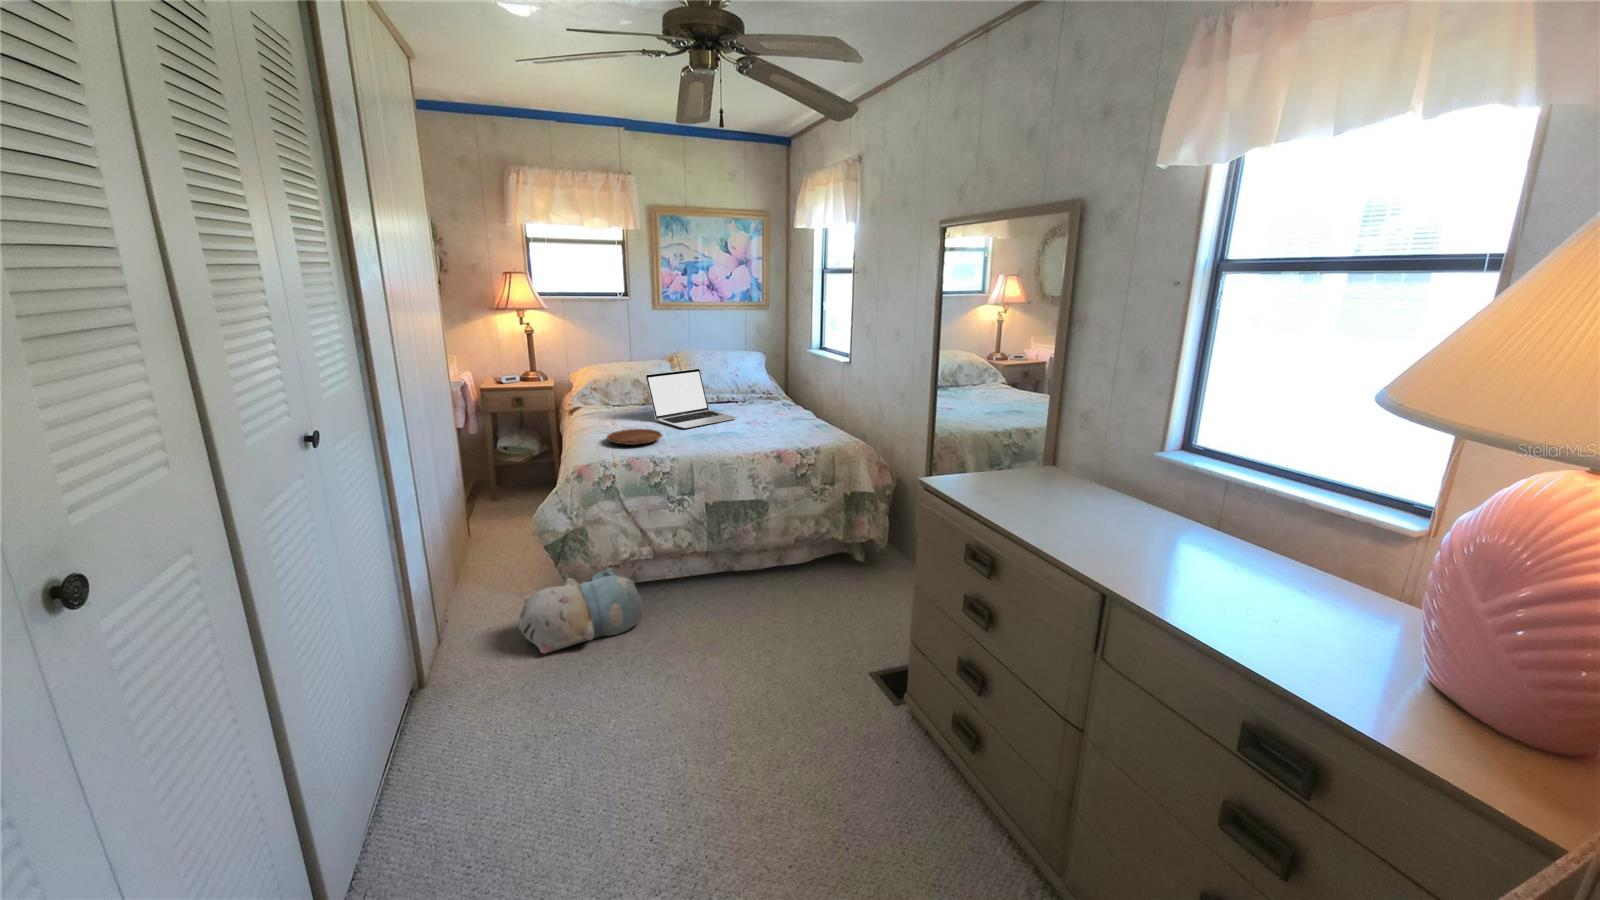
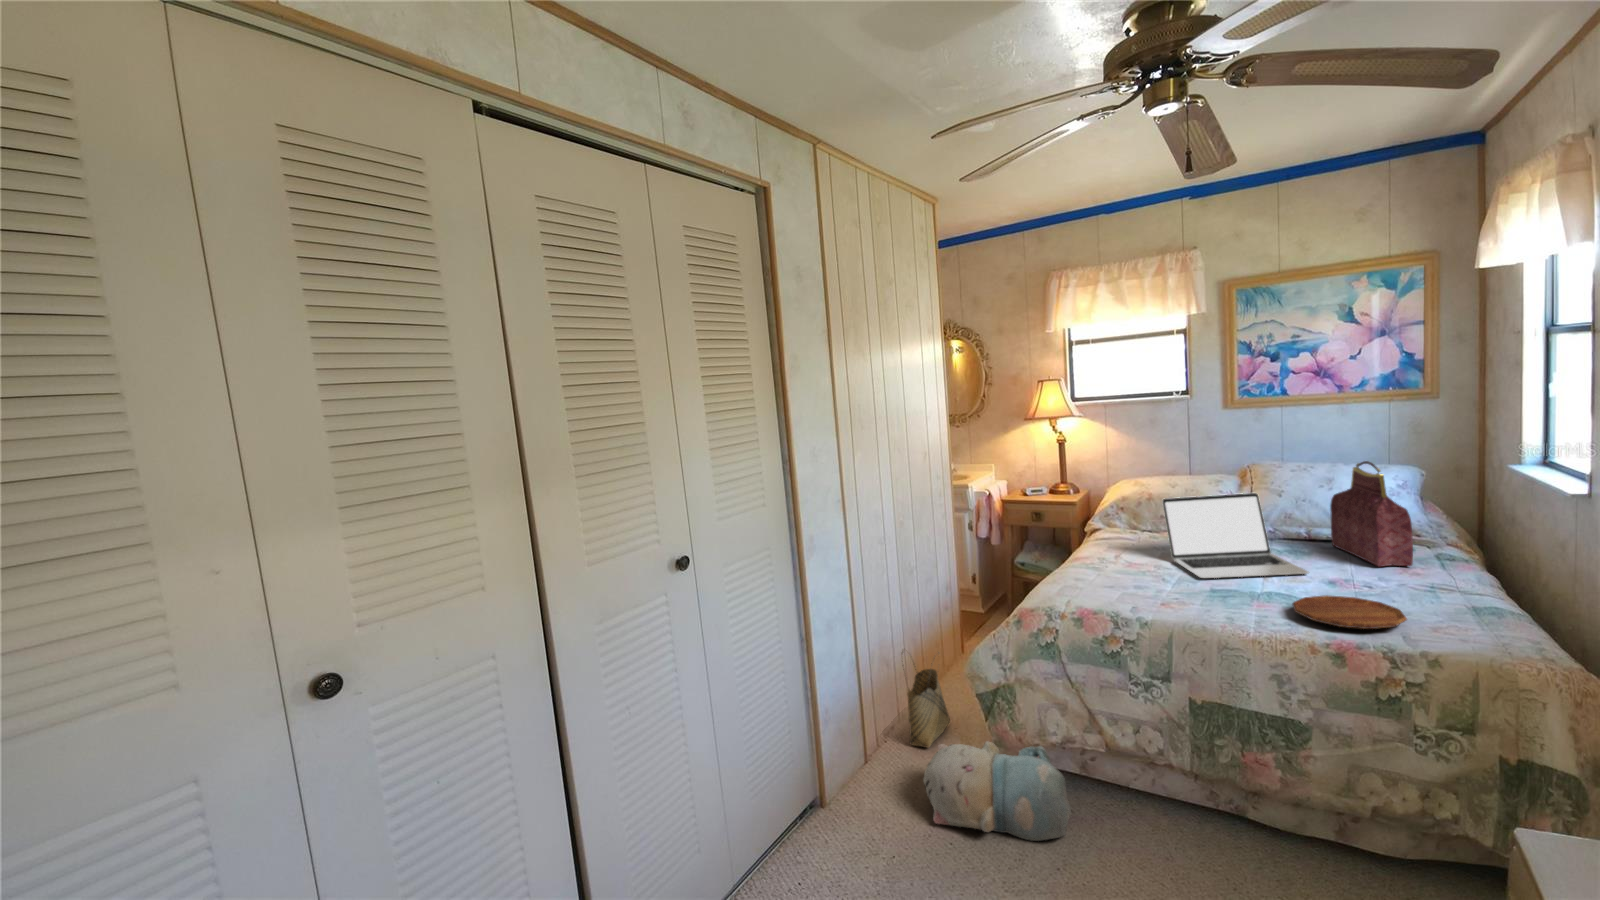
handbag: none [733,346,779,411] -> present [1330,461,1413,567]
tray: present [607,429,662,445] -> present [1293,595,1407,629]
woven basket: none [453,523,500,615] -> present [902,651,950,748]

